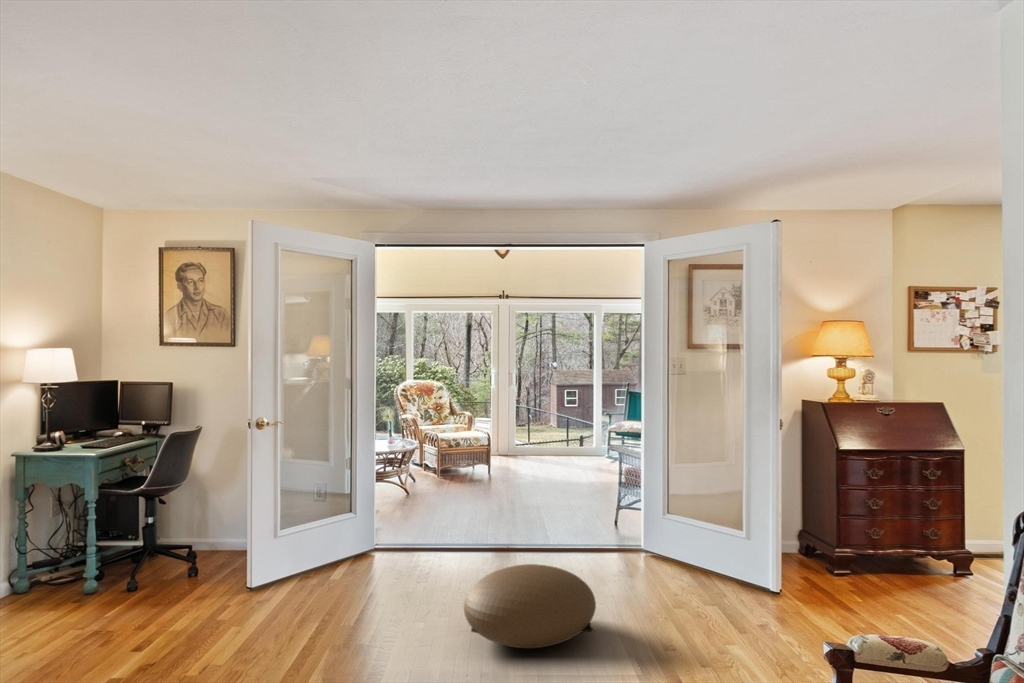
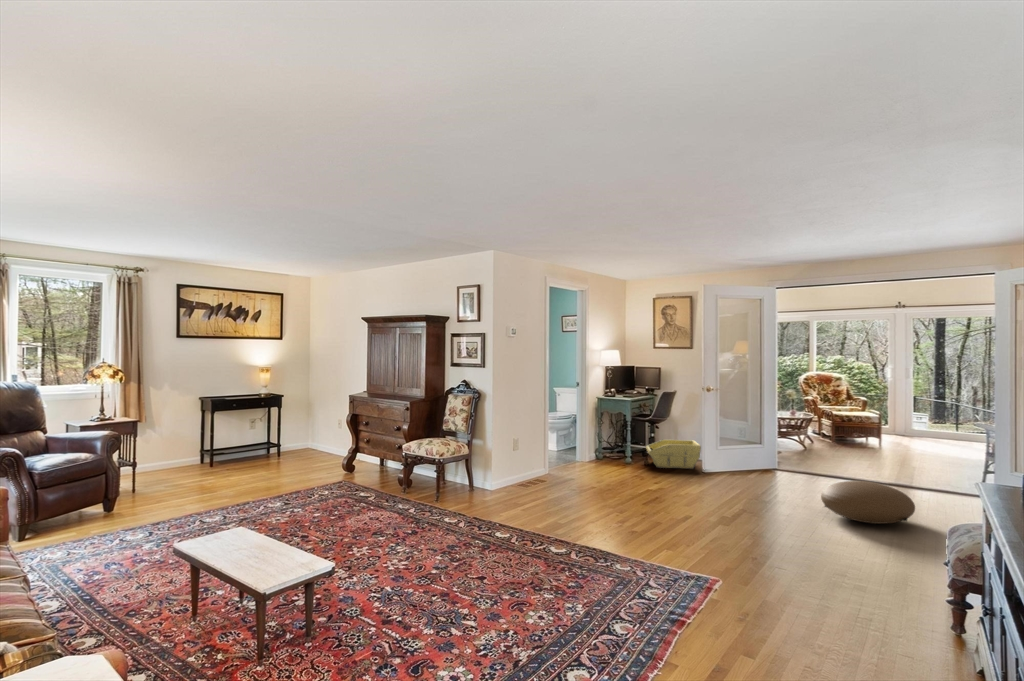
storage bin: none [135,517,249,588] -> present [646,440,701,469]

